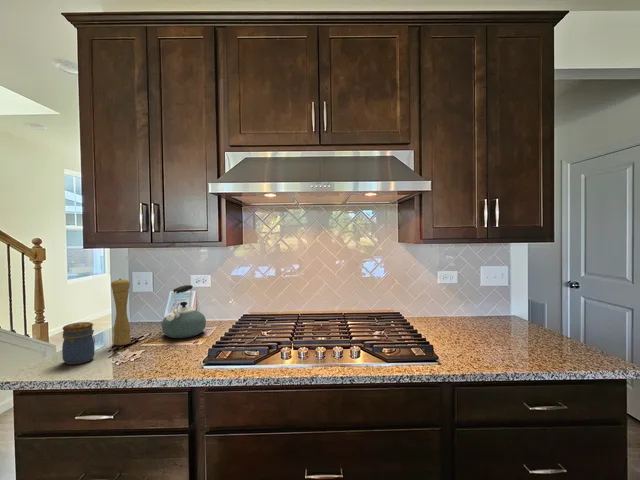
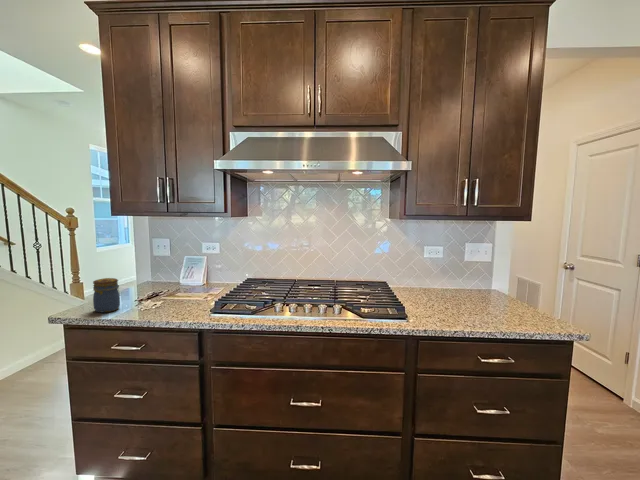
pepper mill: present [111,279,131,345] -> none [133,243,151,299]
kettle: present [162,285,206,338] -> none [177,250,215,295]

